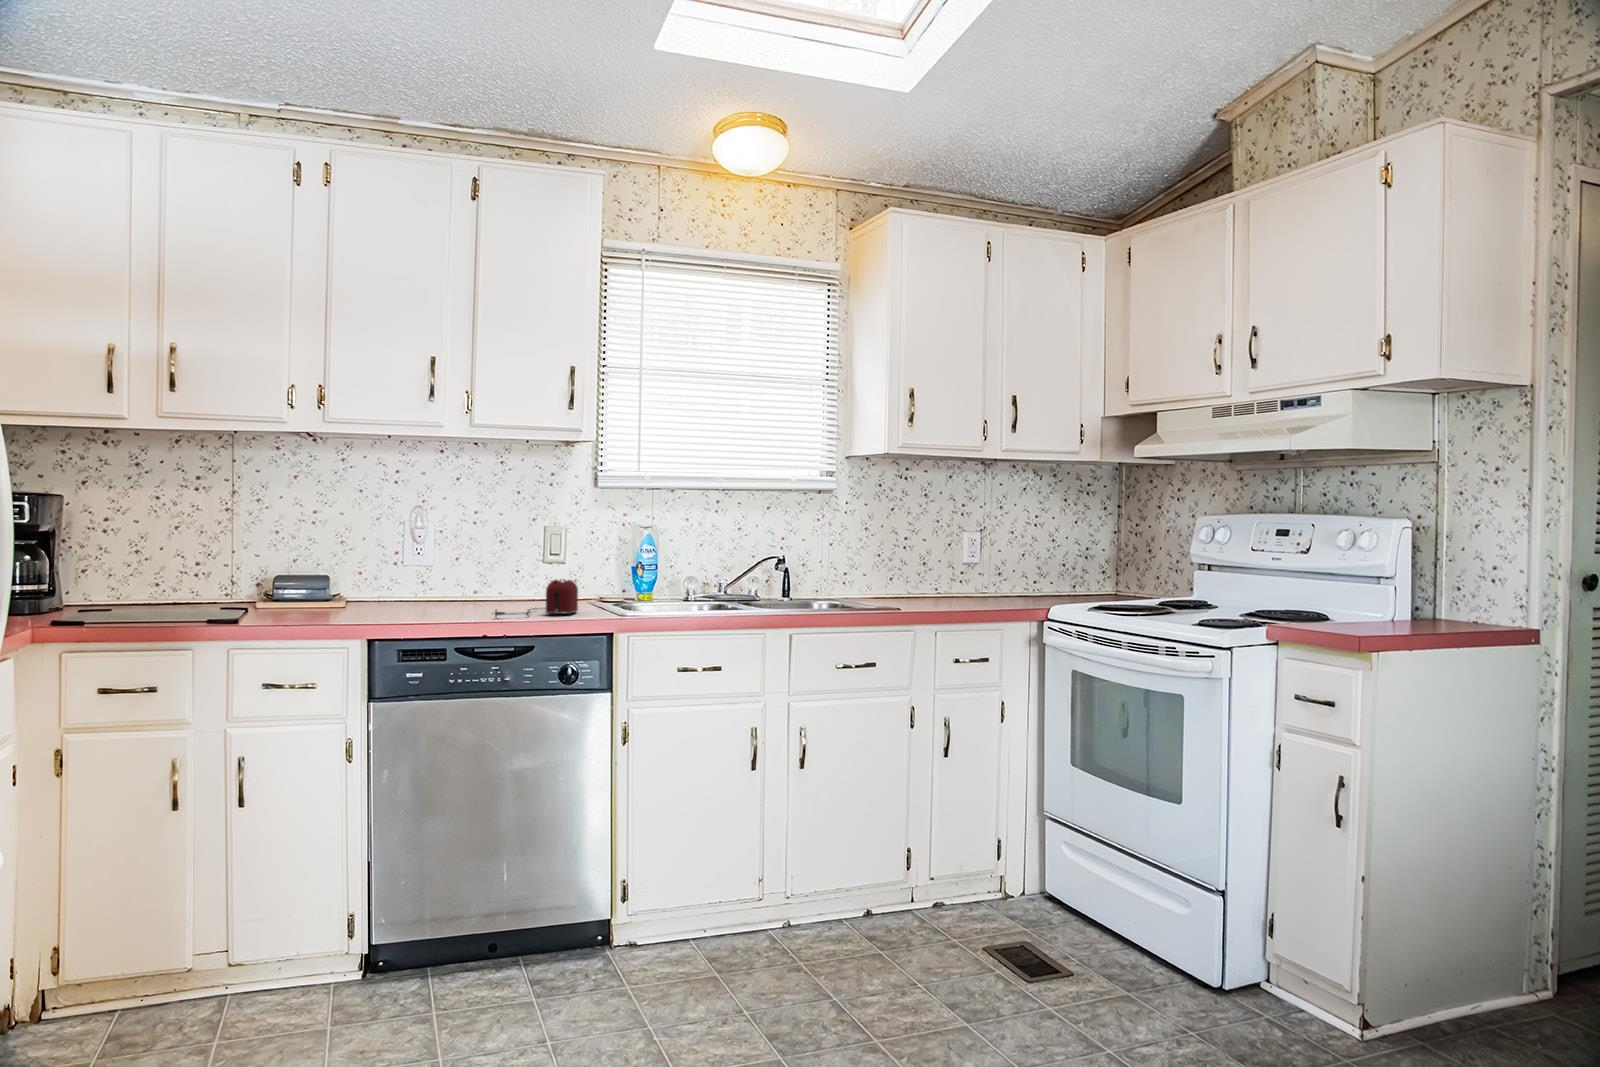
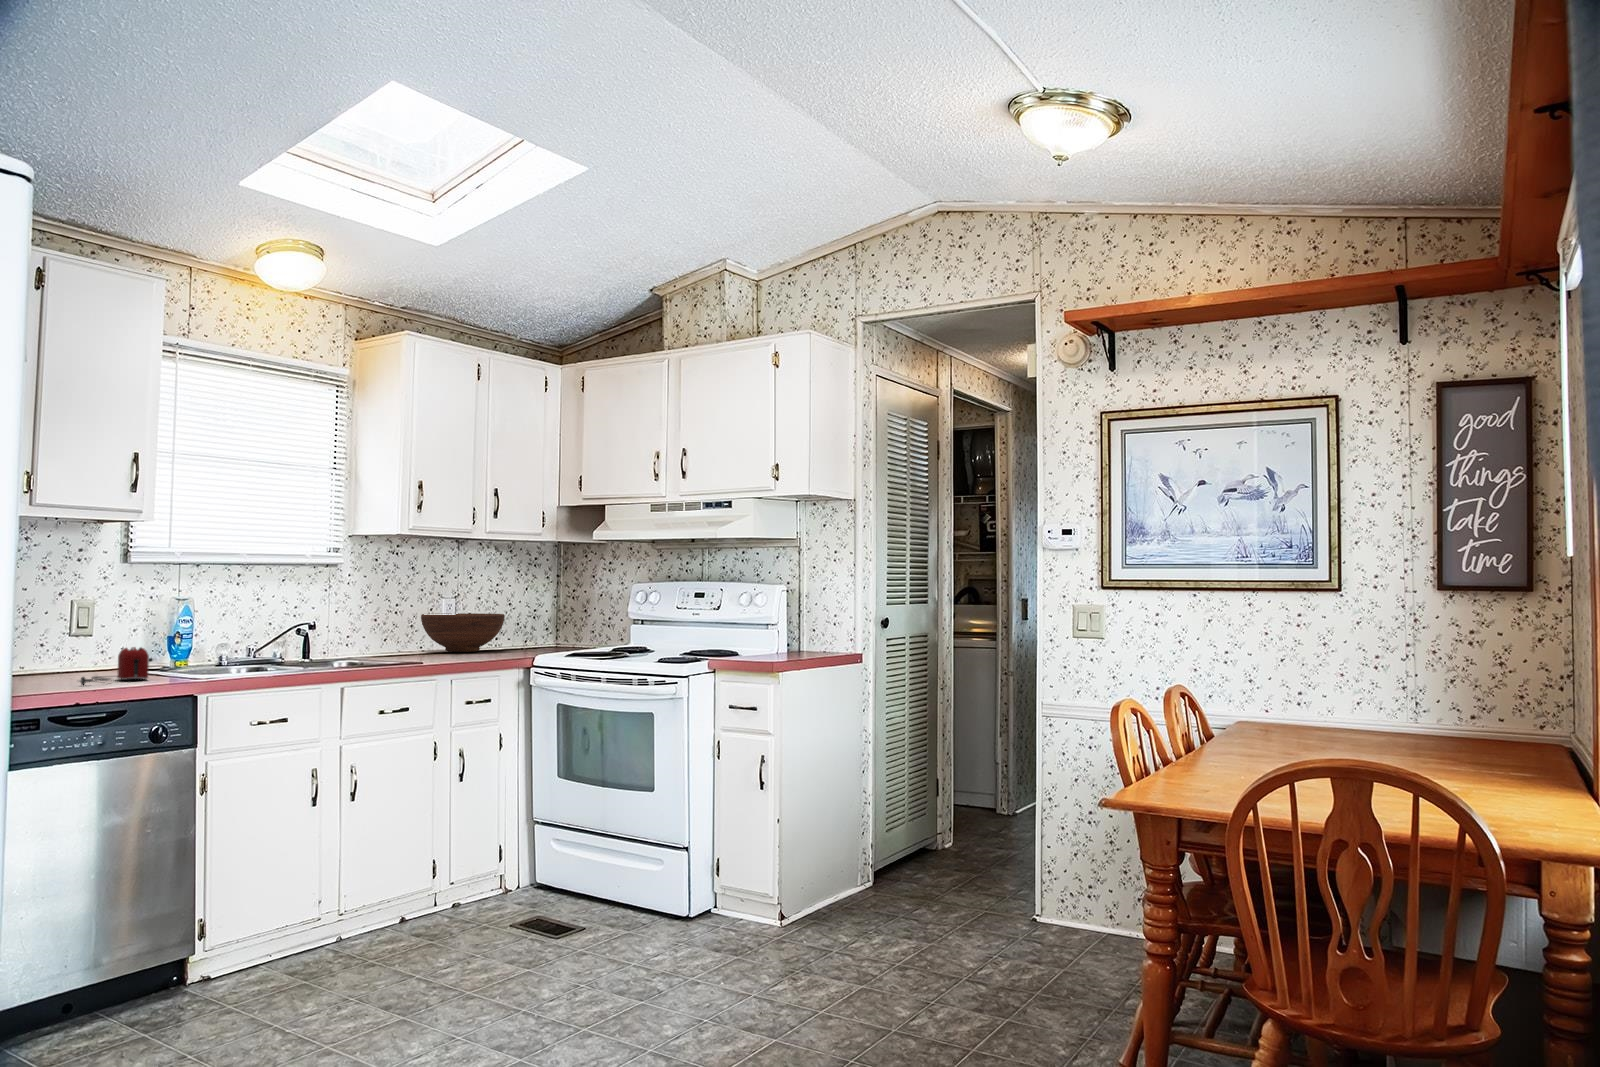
fruit bowl: none [937,550,1032,595] -> present [421,613,505,652]

